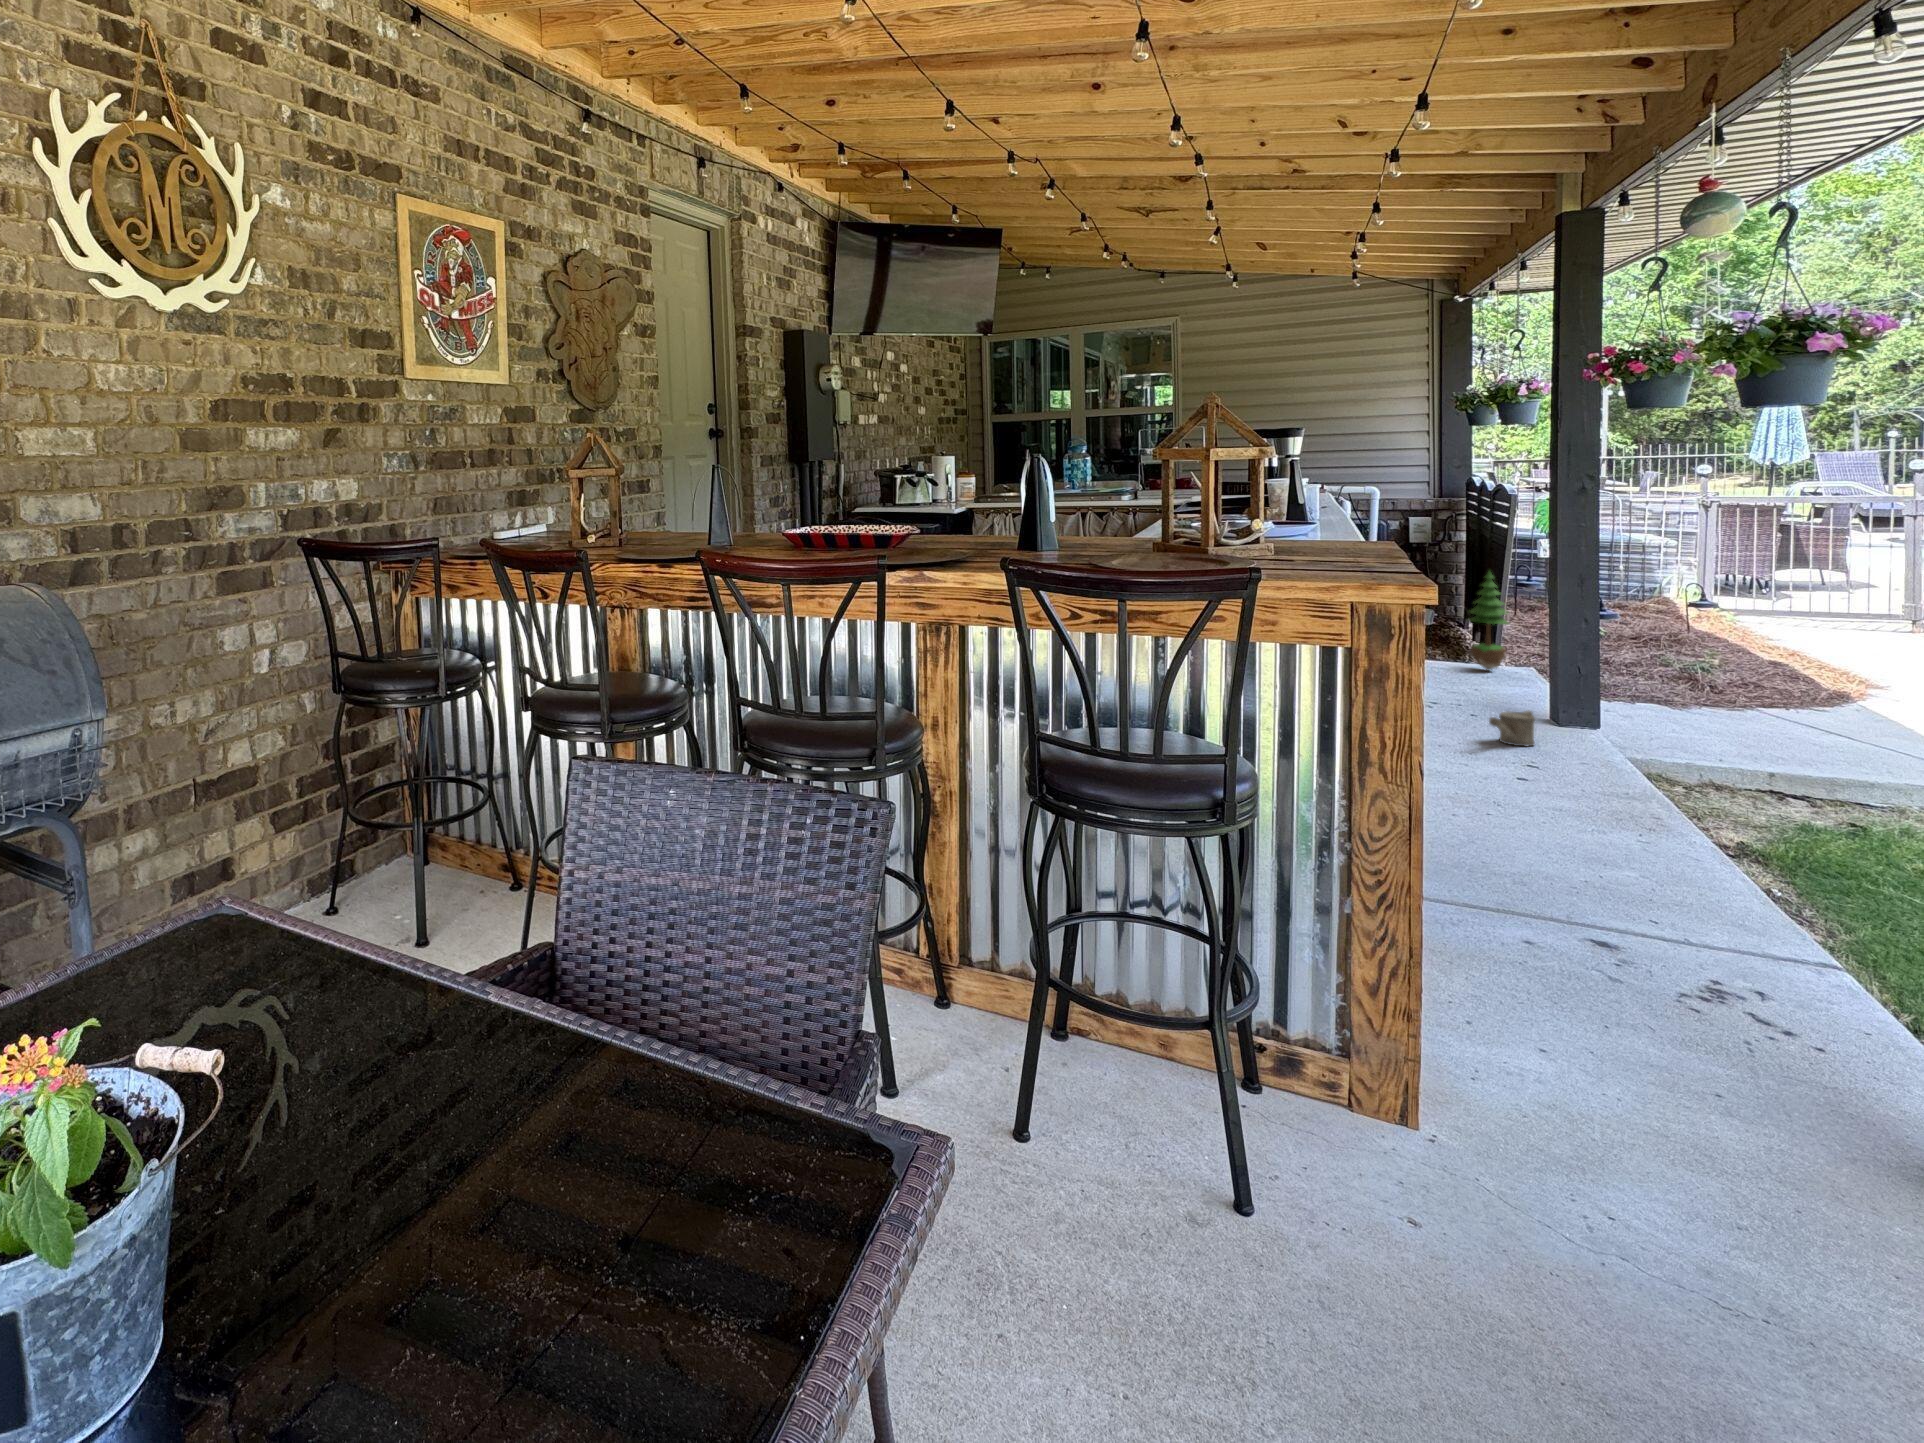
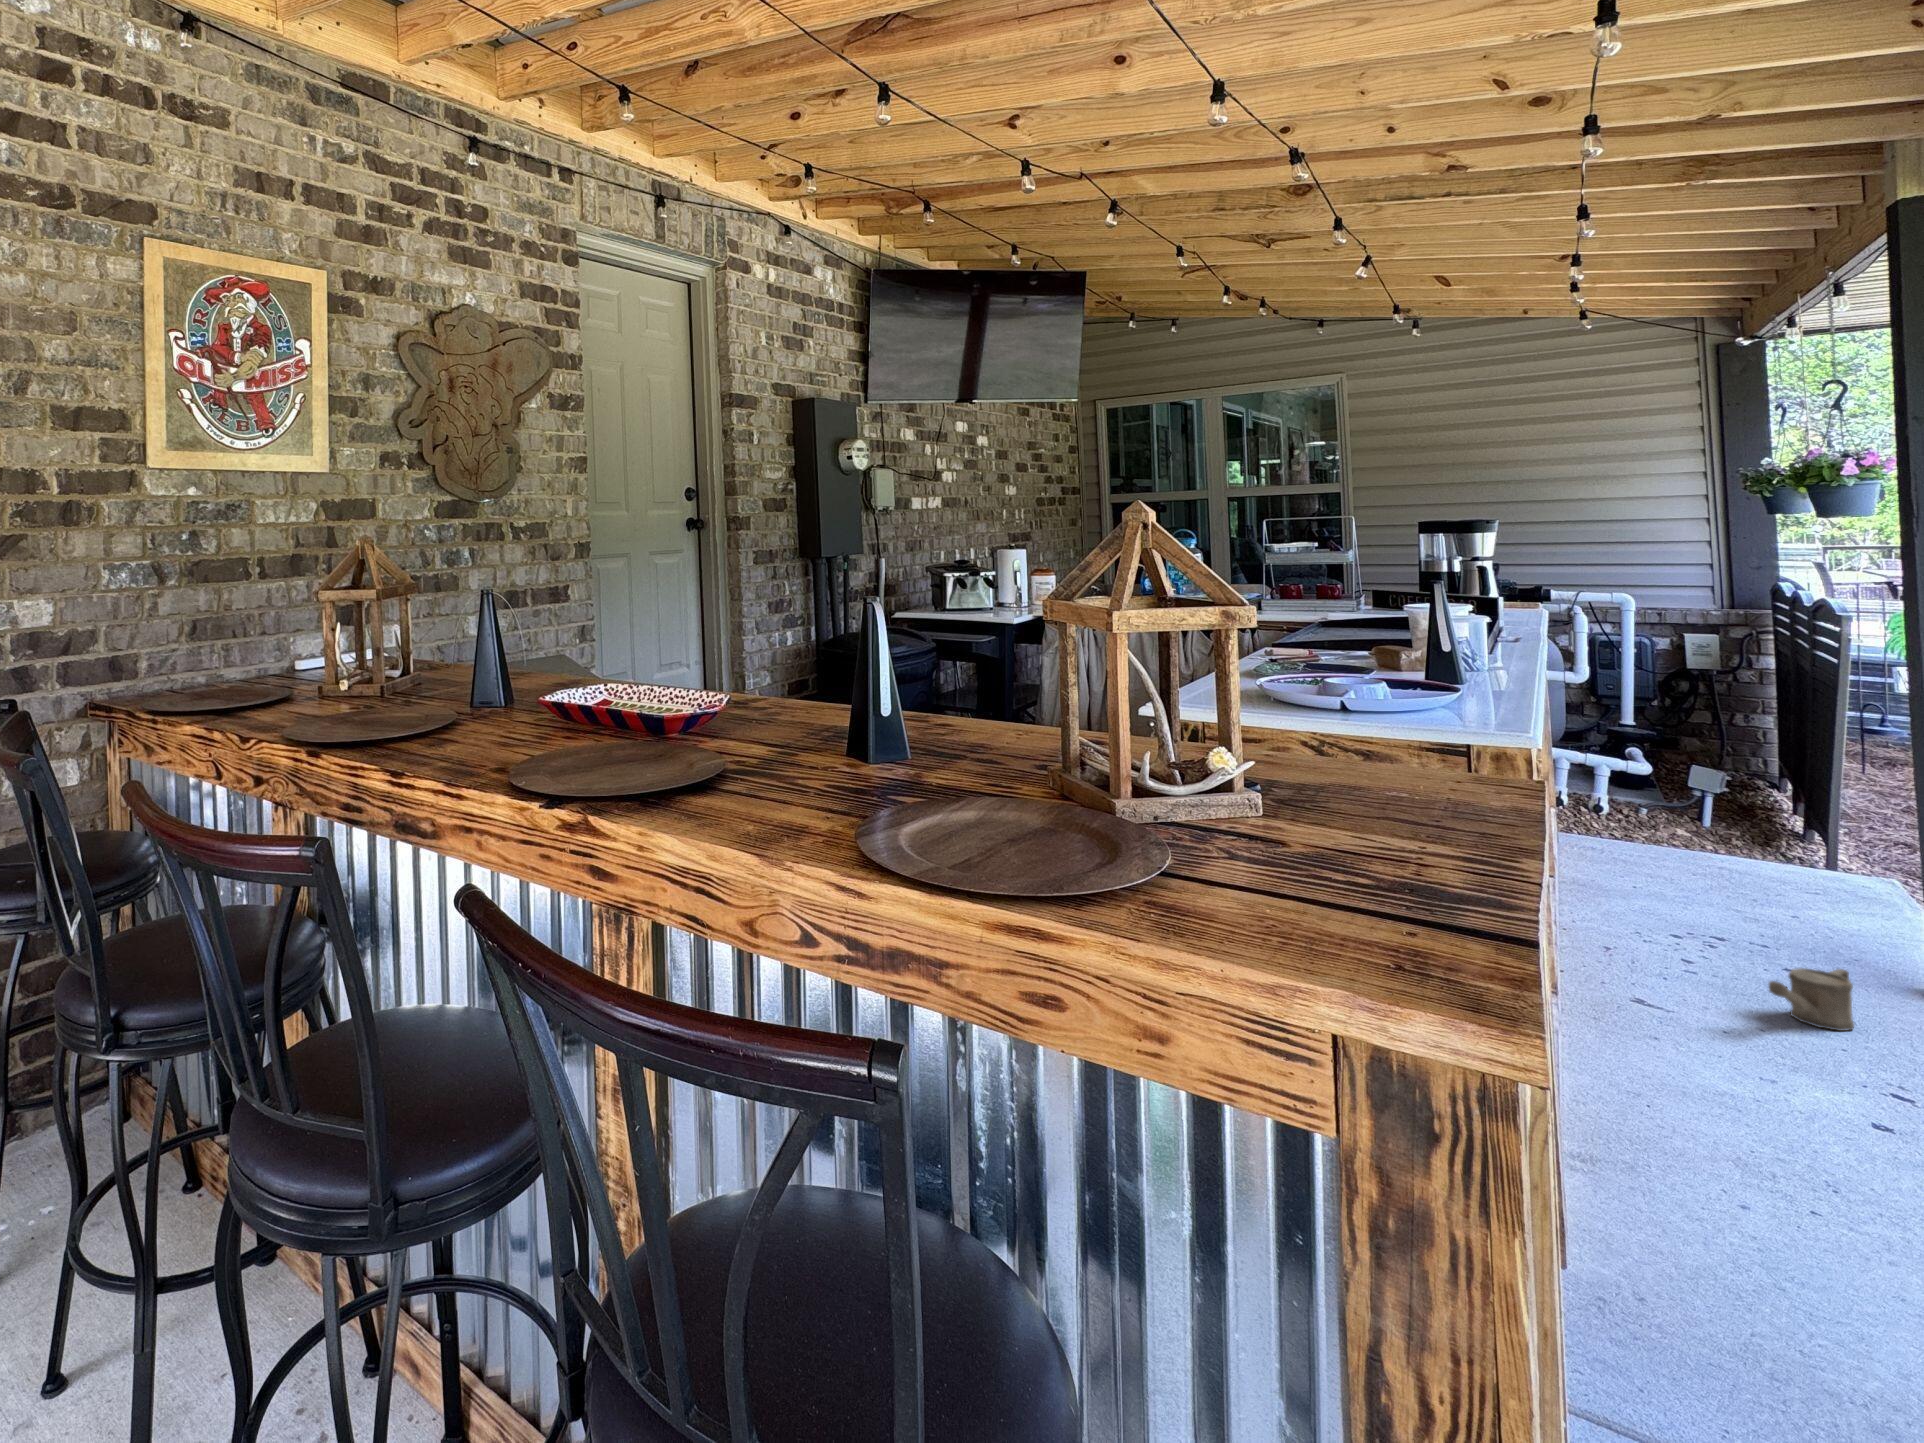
potted tree: present [1469,571,1508,670] -> none [1748,726,1822,875]

